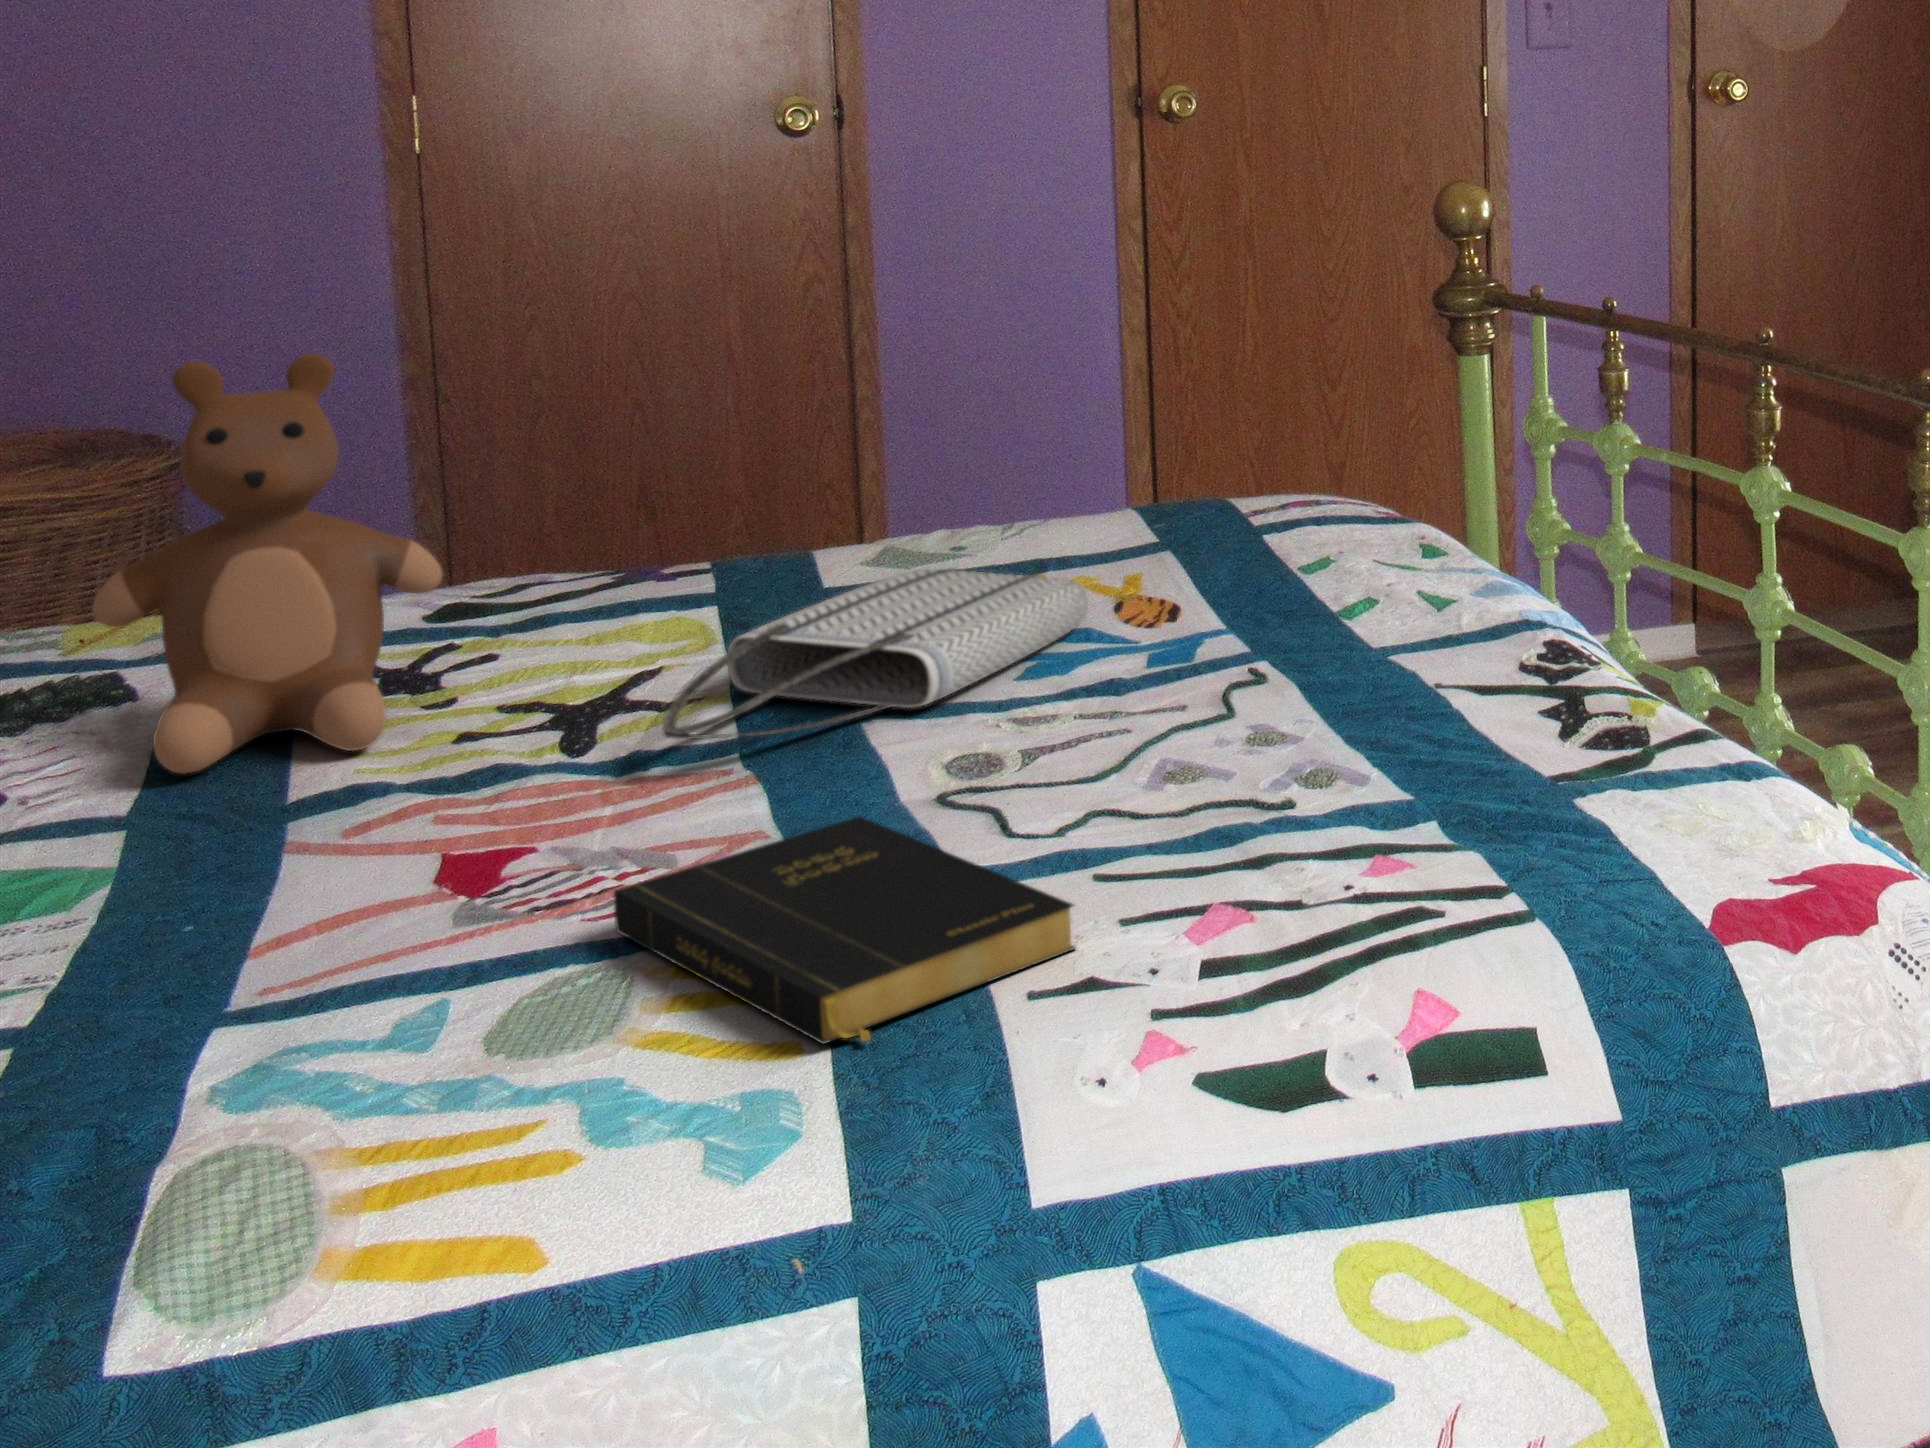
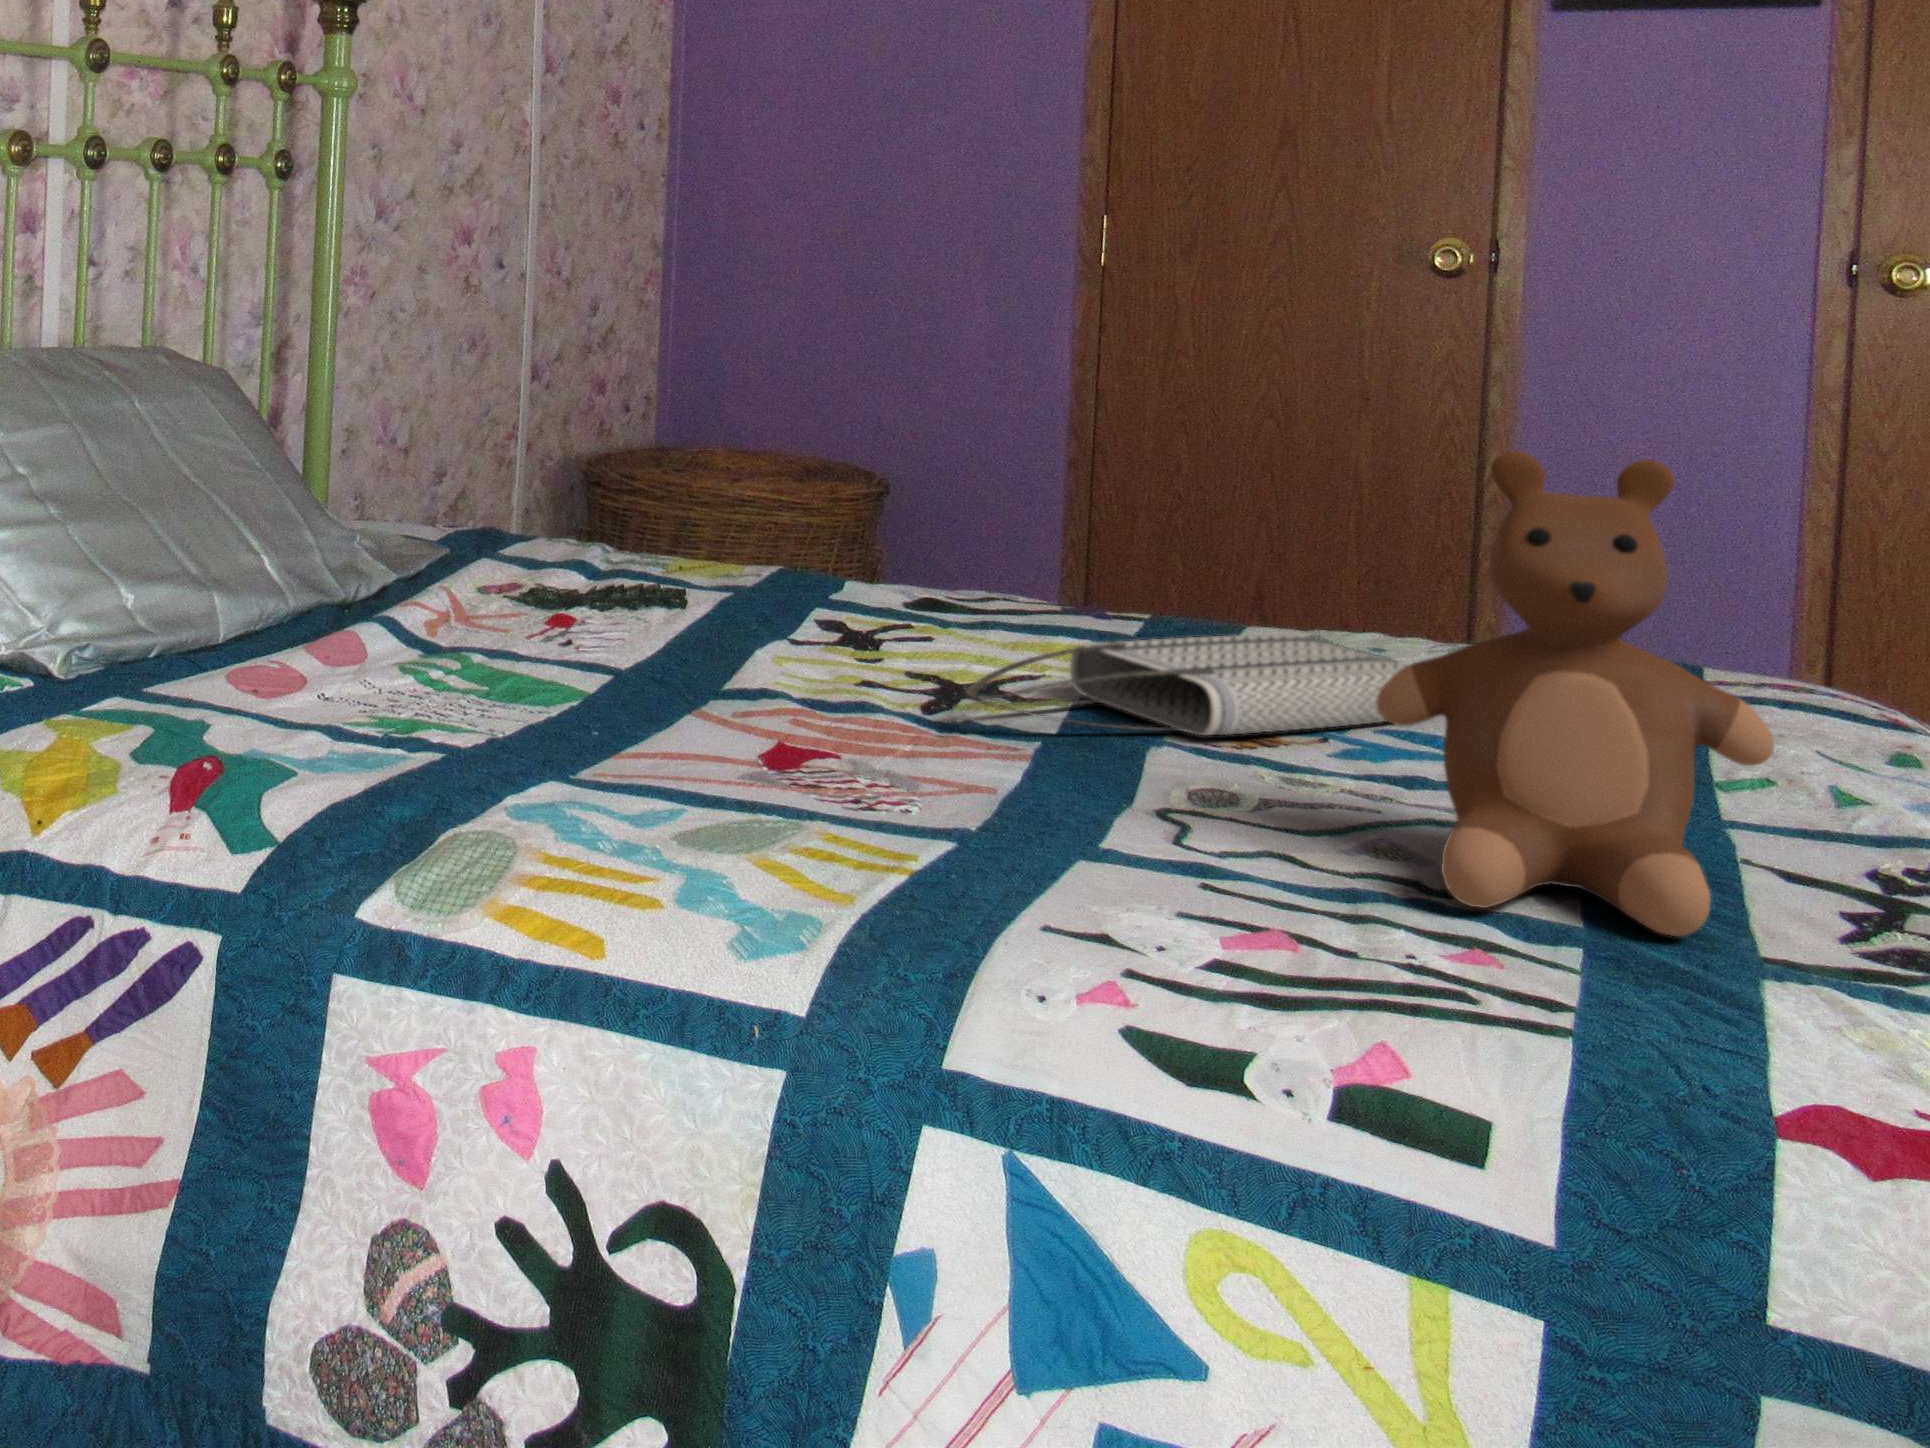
teddy bear: present [93,354,442,773] -> present [1376,451,1774,936]
book: present [614,817,1075,1044] -> none [820,772,1132,918]

